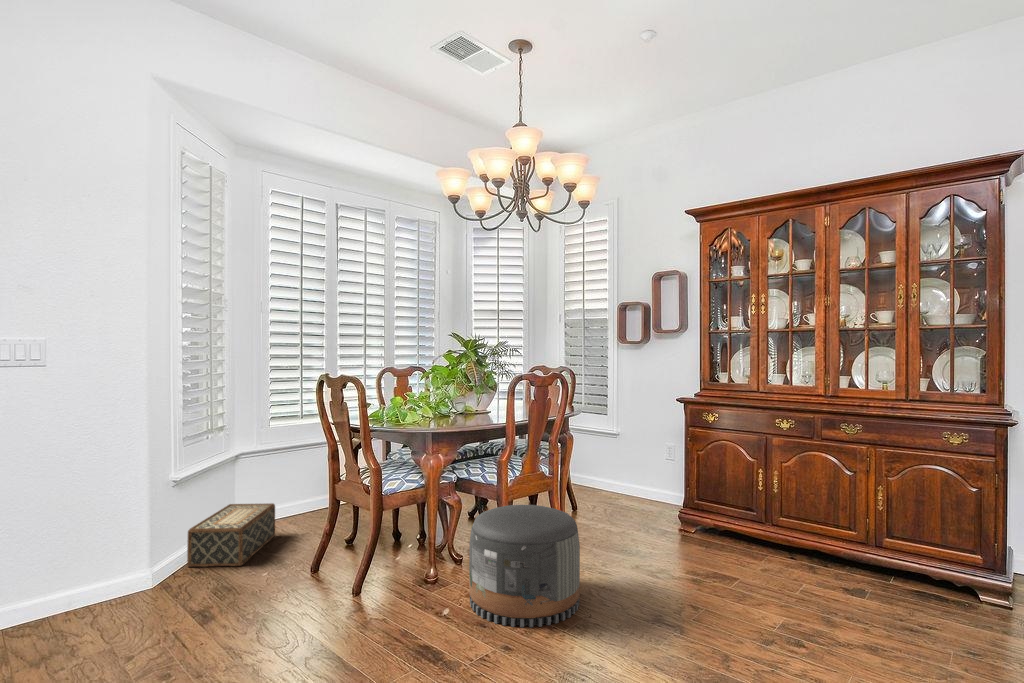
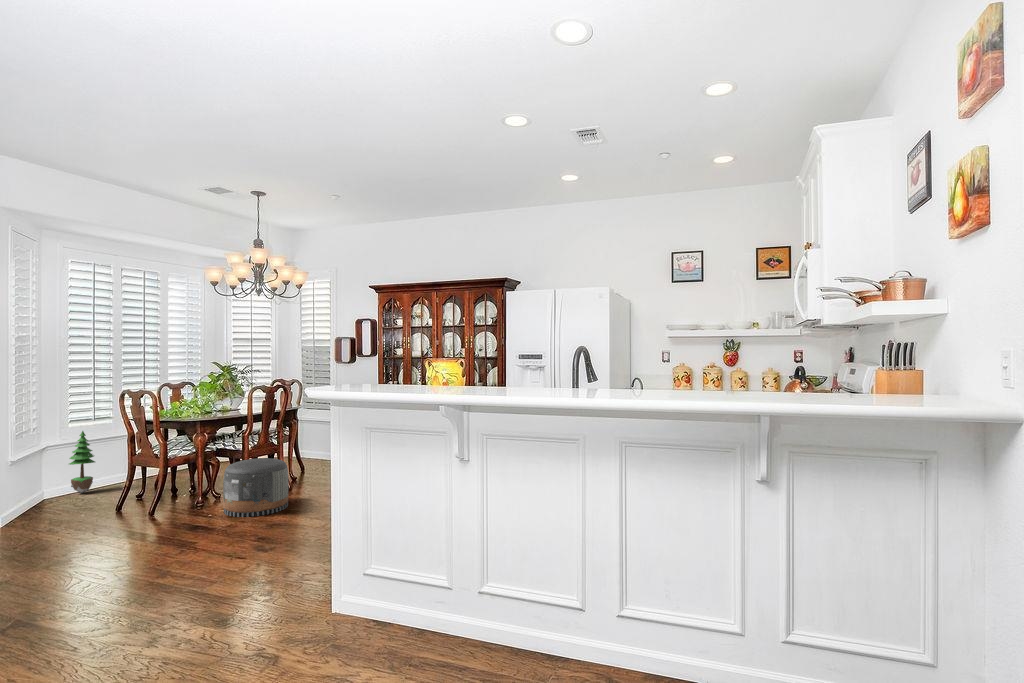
potted tree: none [267,431,302,521] -> present [69,431,95,493]
woven basket: present [187,503,275,567] -> none [18,479,79,519]

